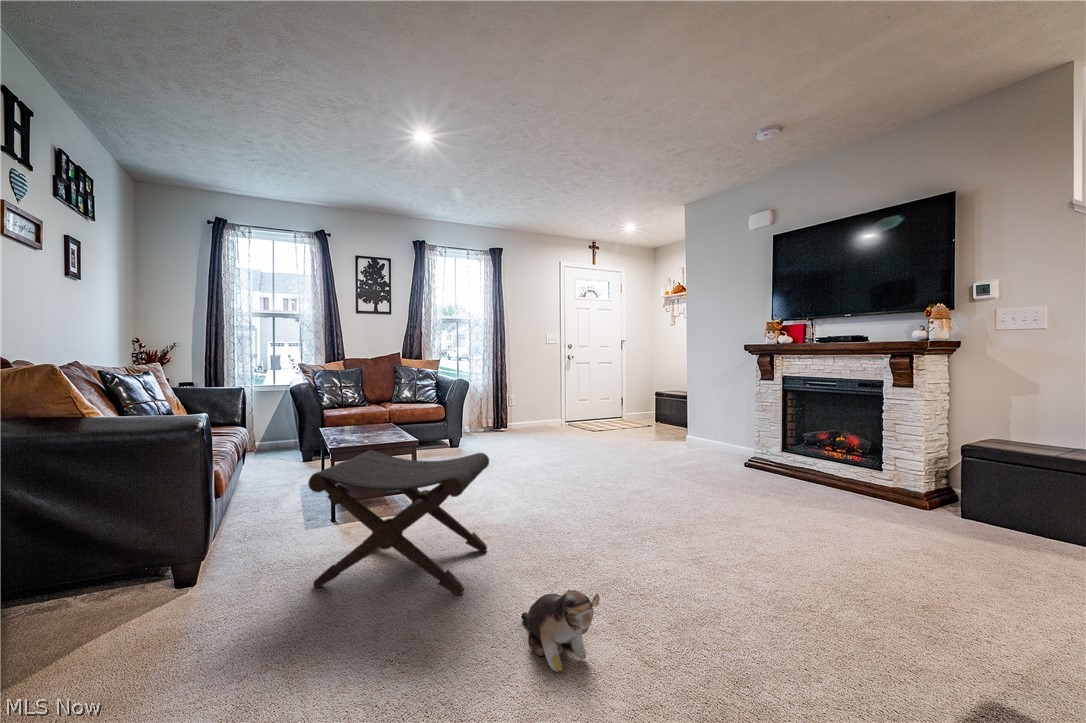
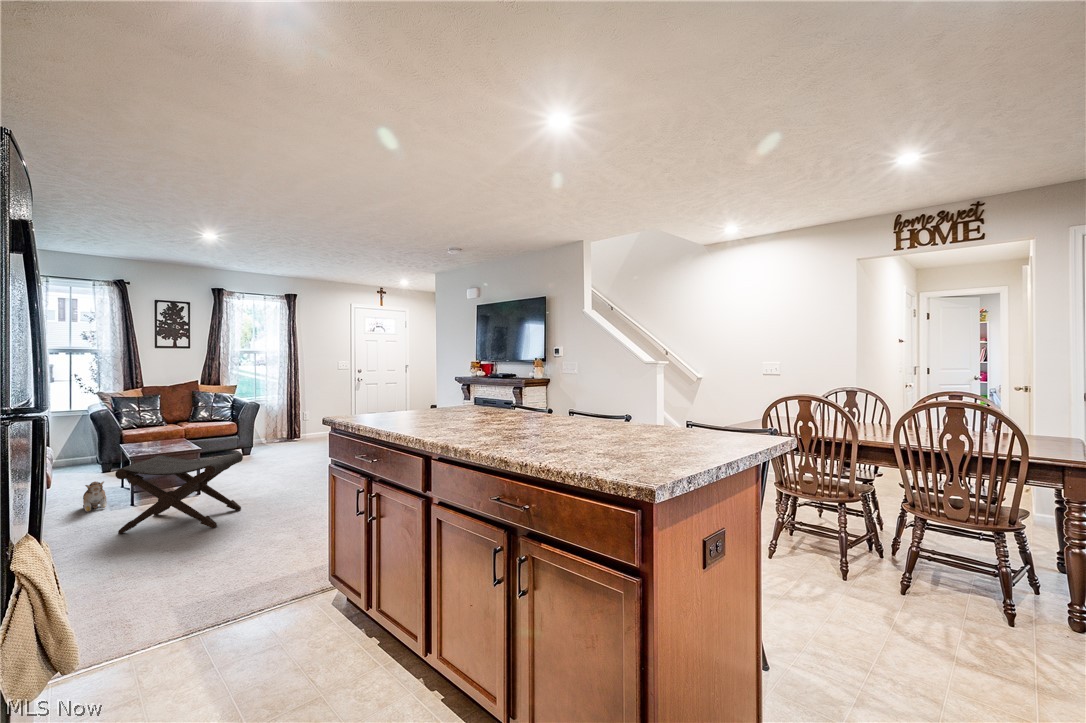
plush toy: present [521,590,600,672] -> present [83,482,107,512]

